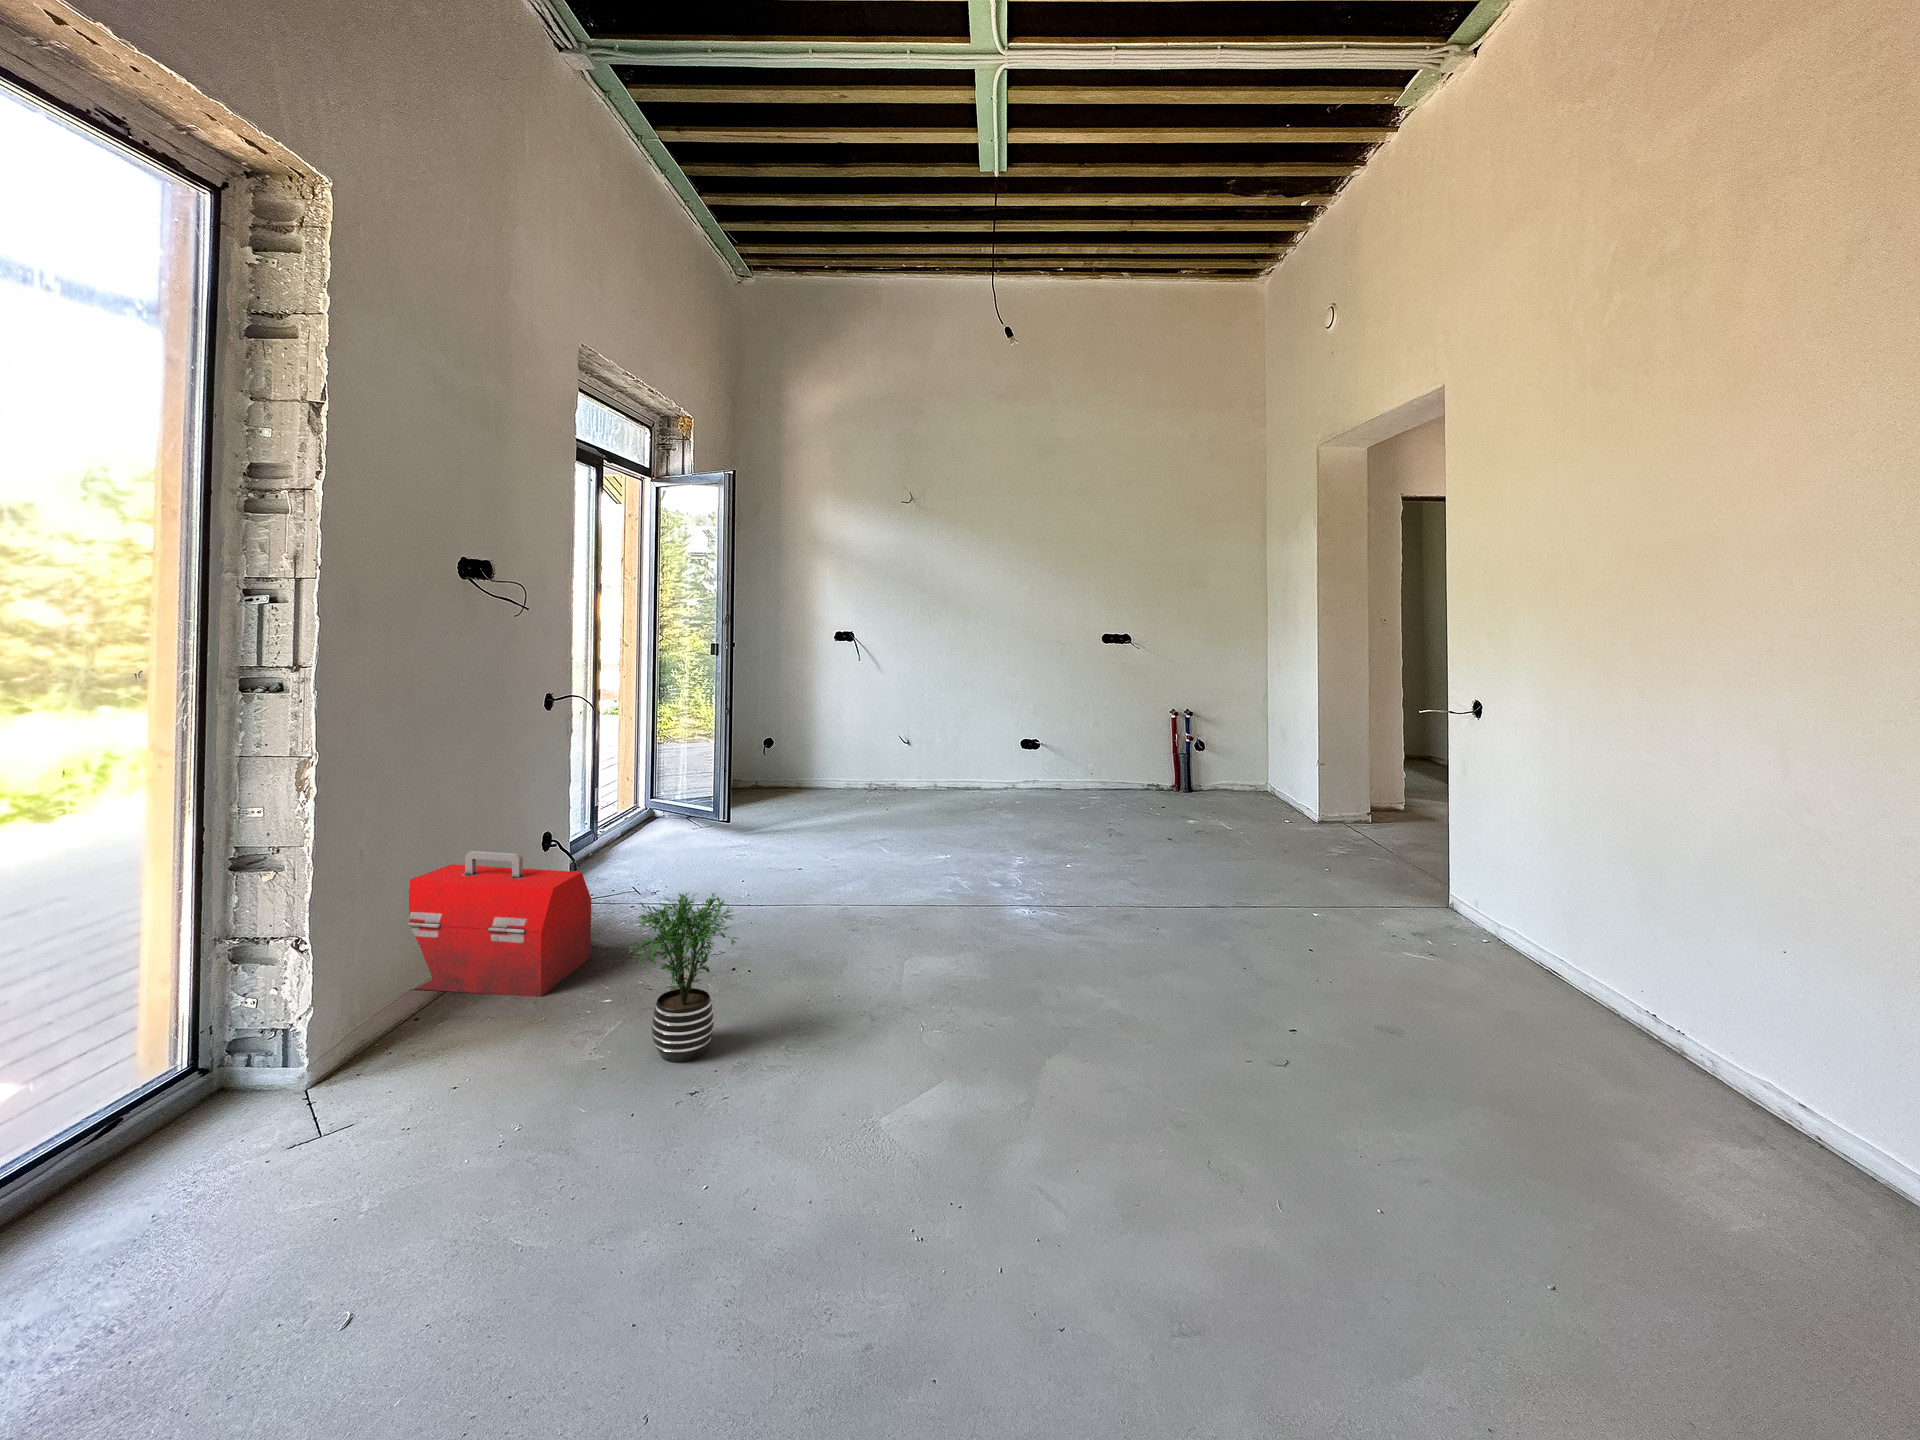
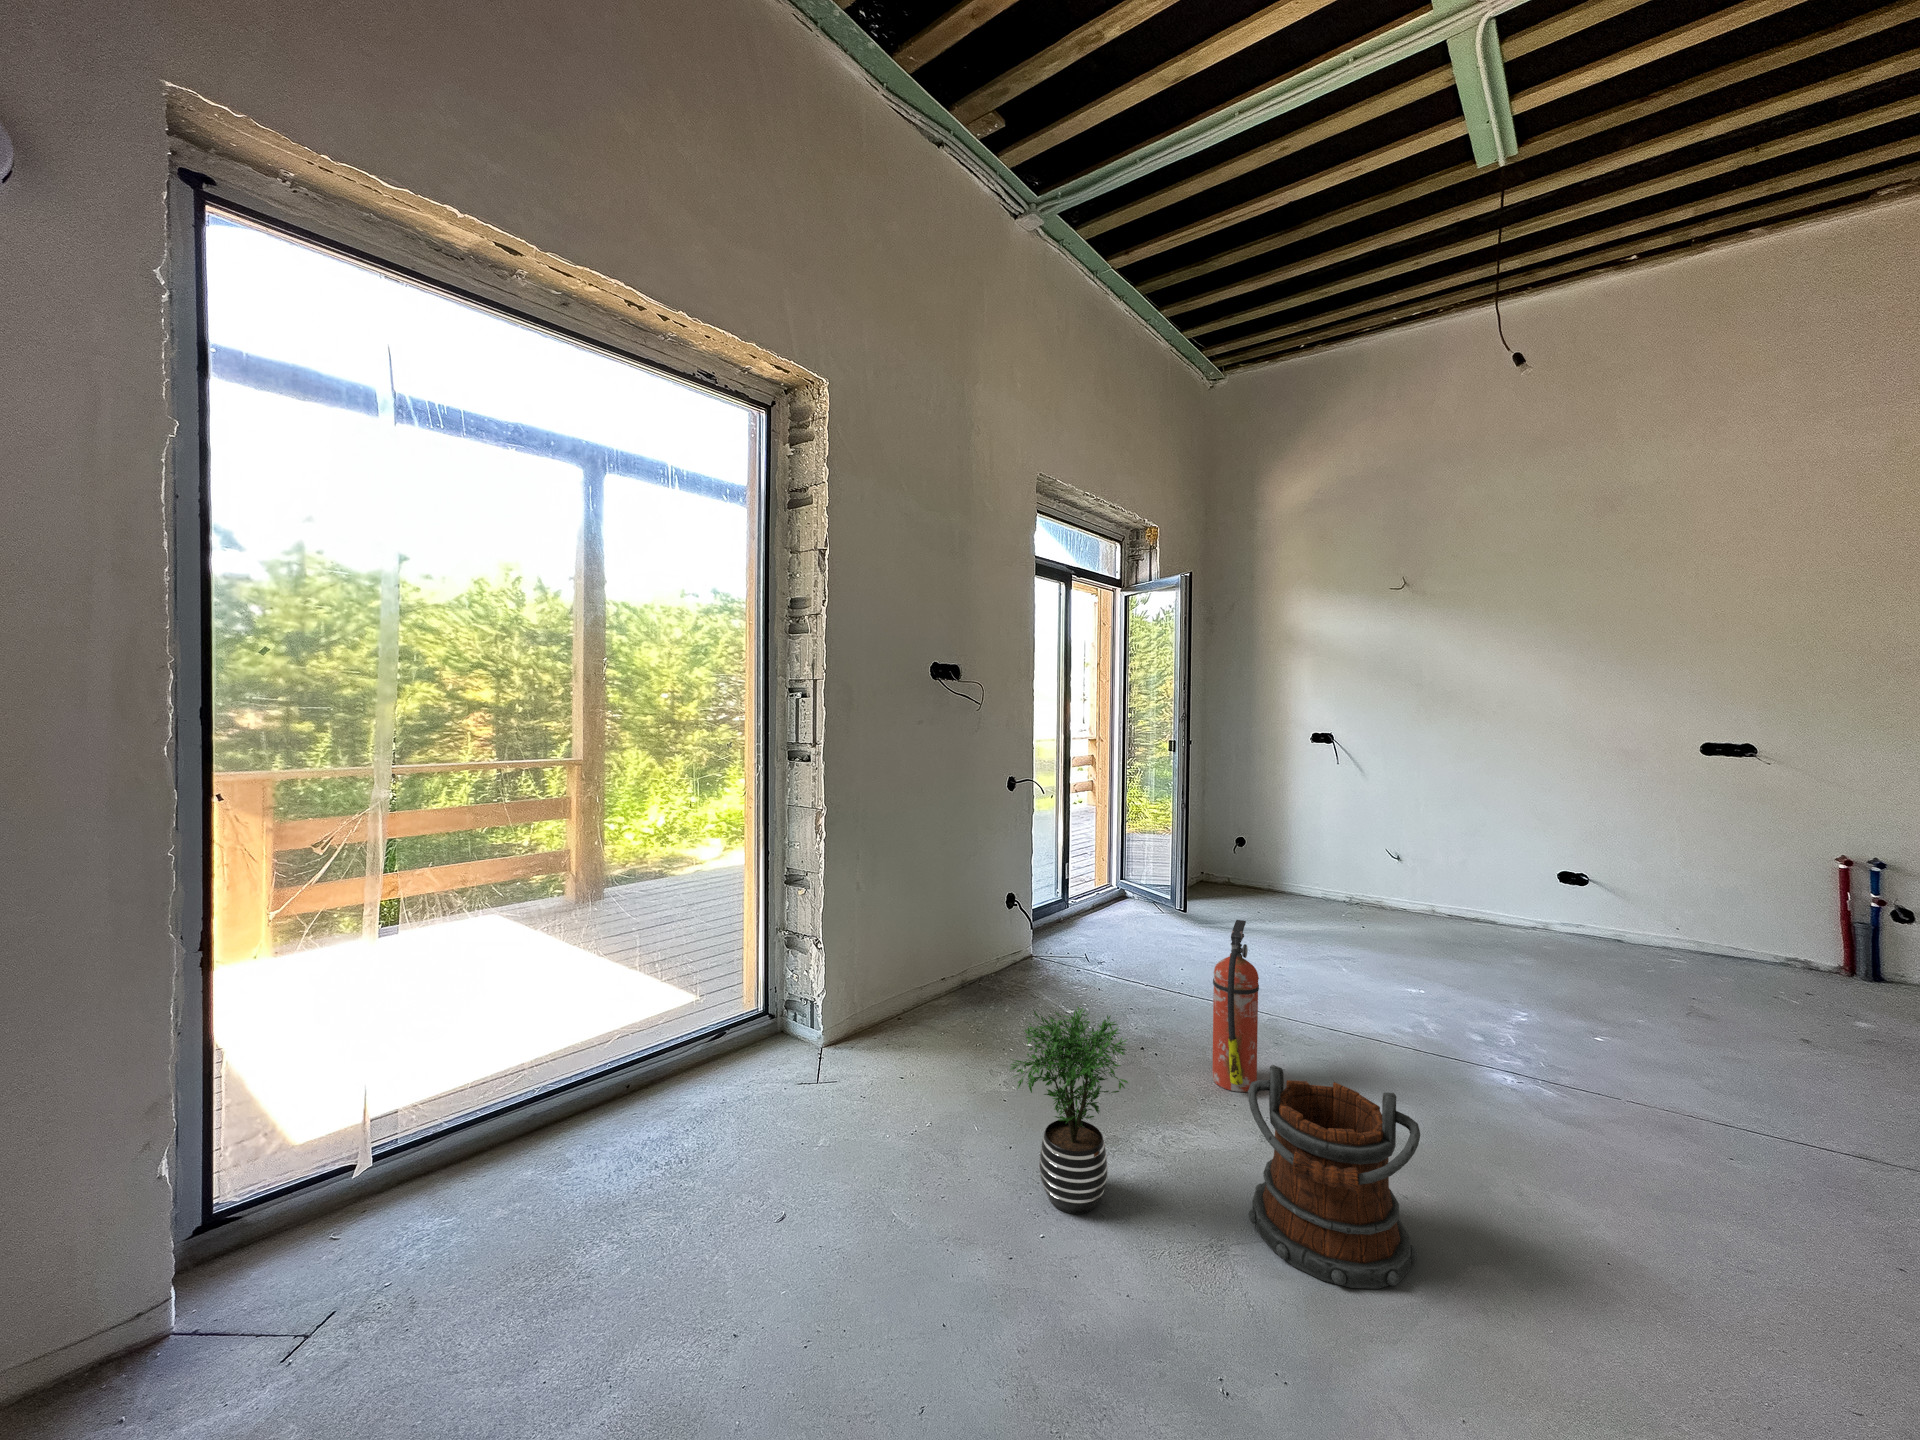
fire extinguisher: none [776,811,815,952] -> present [1212,920,1259,1092]
toolbox: present [408,851,591,997] -> none [858,923,1023,1081]
bucket: none [824,909,939,1046] -> present [1248,1065,1420,1289]

